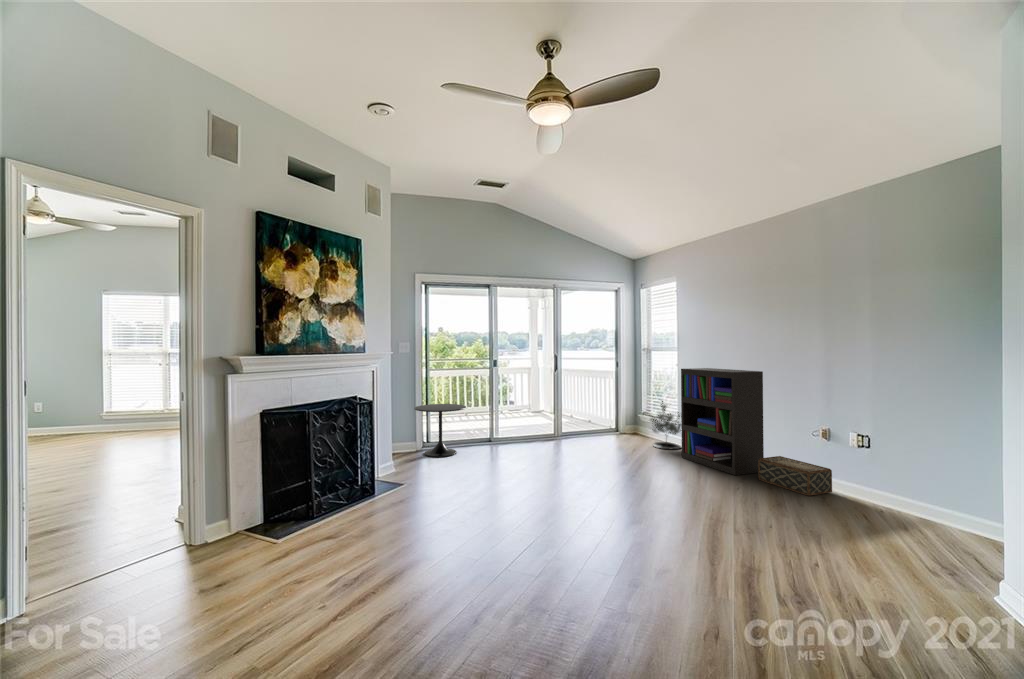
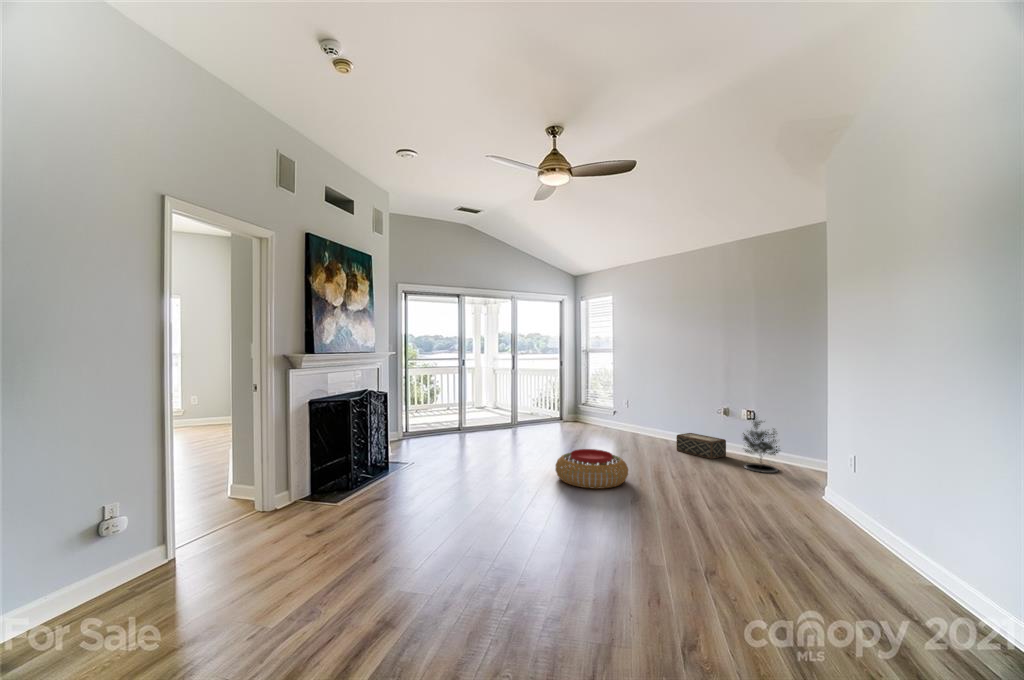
bookshelf: present [681,368,764,475] -> none [618,367,679,448]
potted tree: present [649,401,681,449] -> present [743,417,780,473]
side table: present [414,404,466,457] -> none [398,398,443,444]
pouf: none [571,479,672,540] -> present [556,449,628,489]

